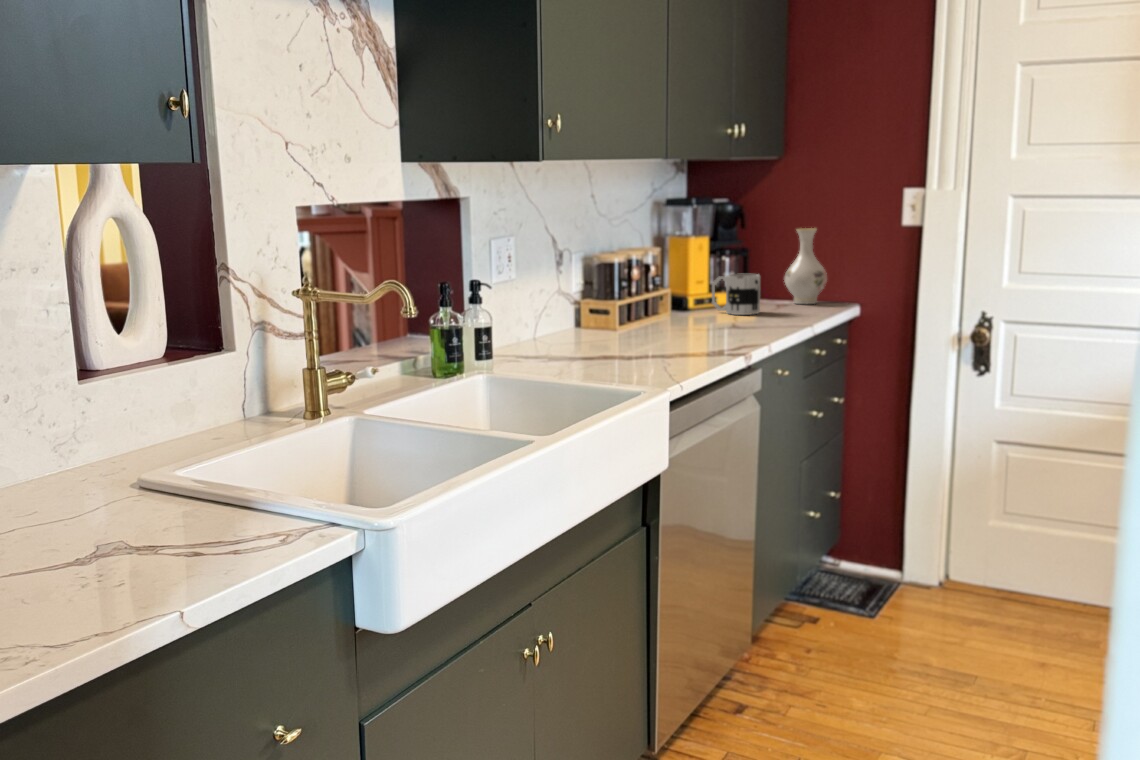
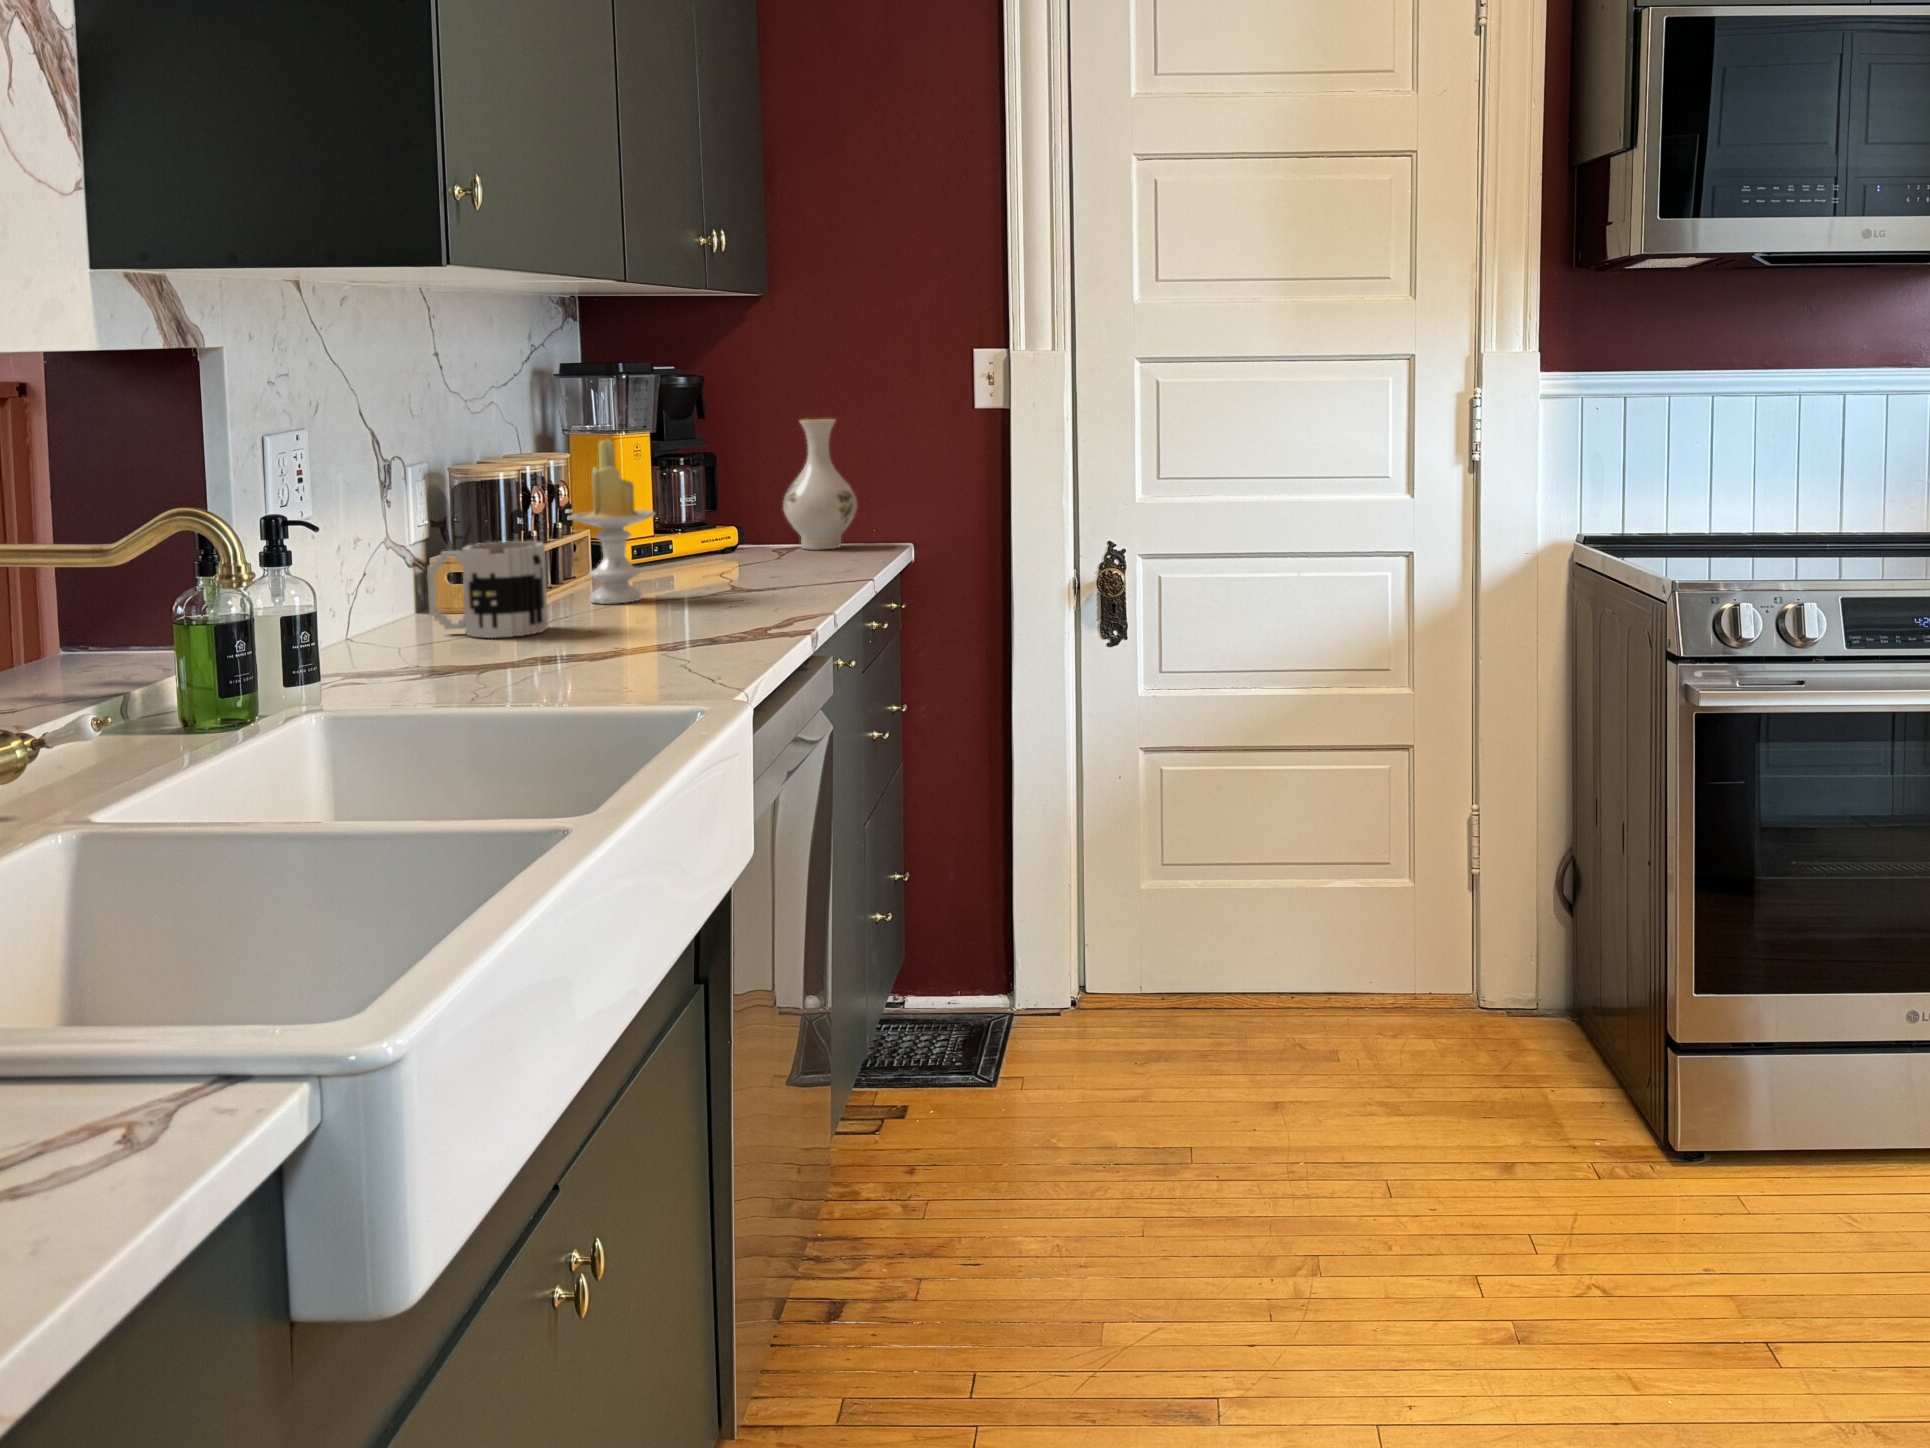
candle: none [645,241,689,329] -> present [570,440,655,604]
mug: present [712,274,760,315] -> present [427,541,548,638]

